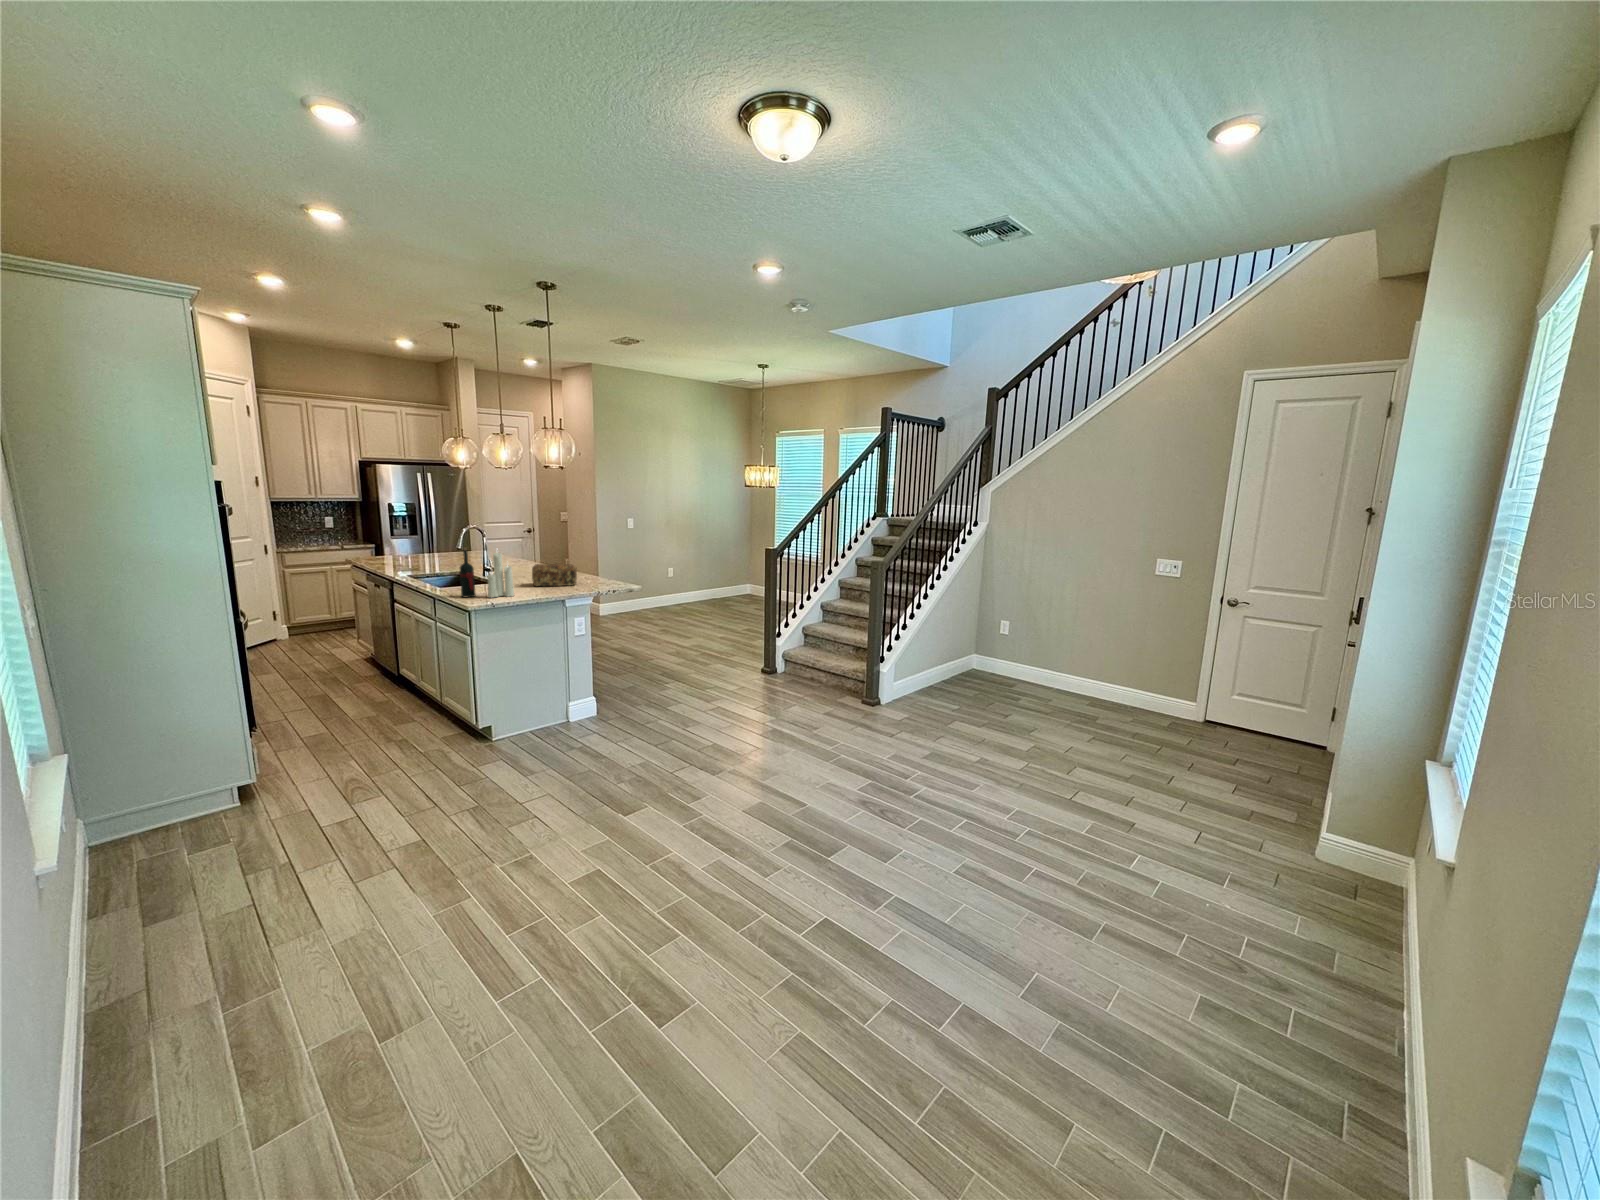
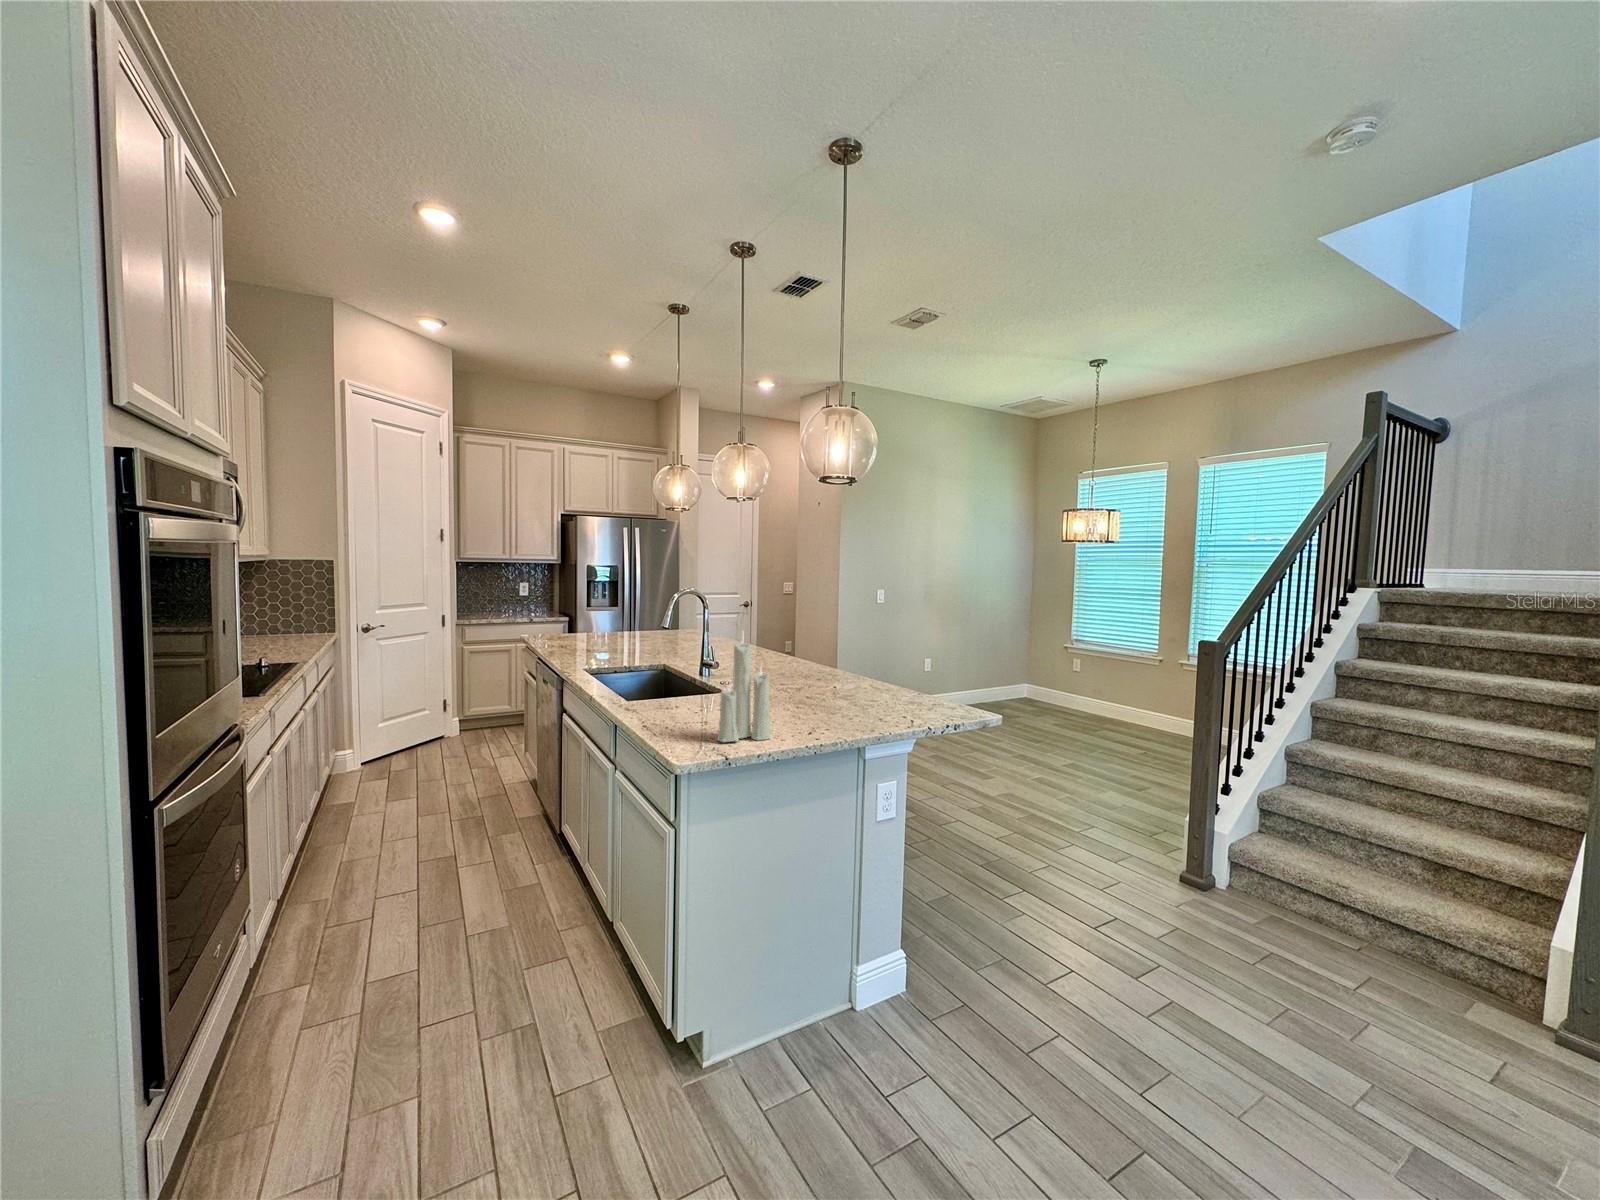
wine bottle: present [460,548,476,597] -> none [665,630,693,737]
bread loaf: present [532,563,577,586] -> none [797,664,879,712]

